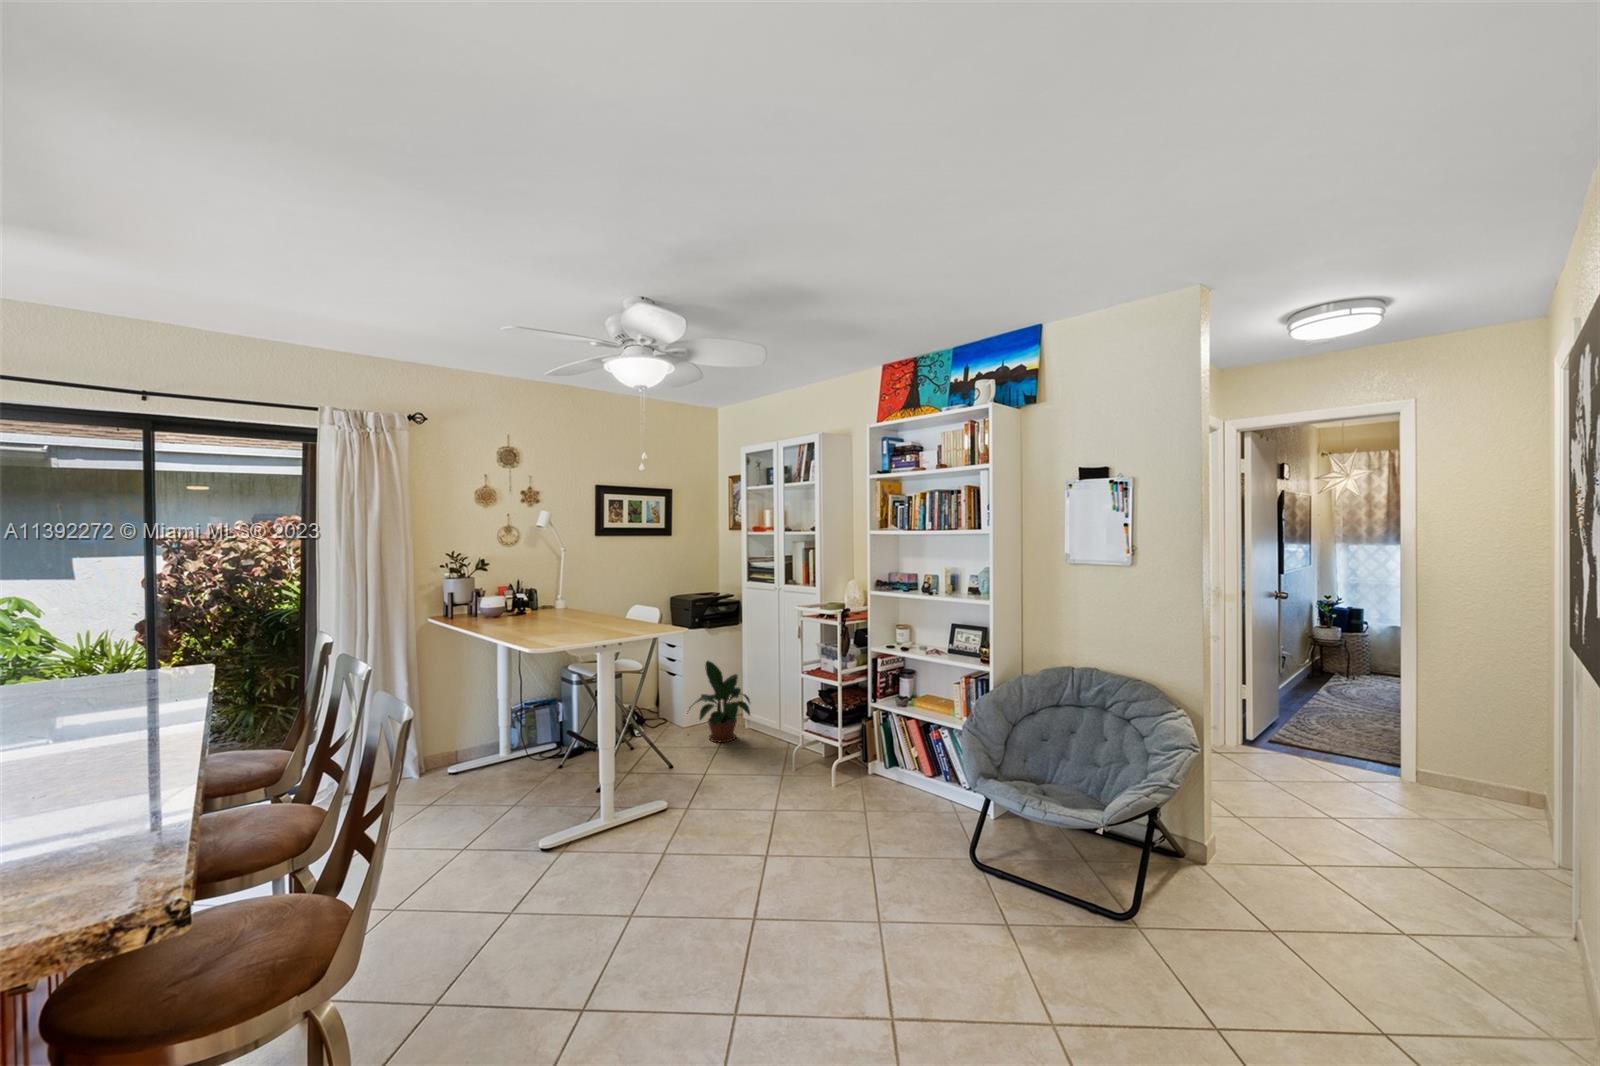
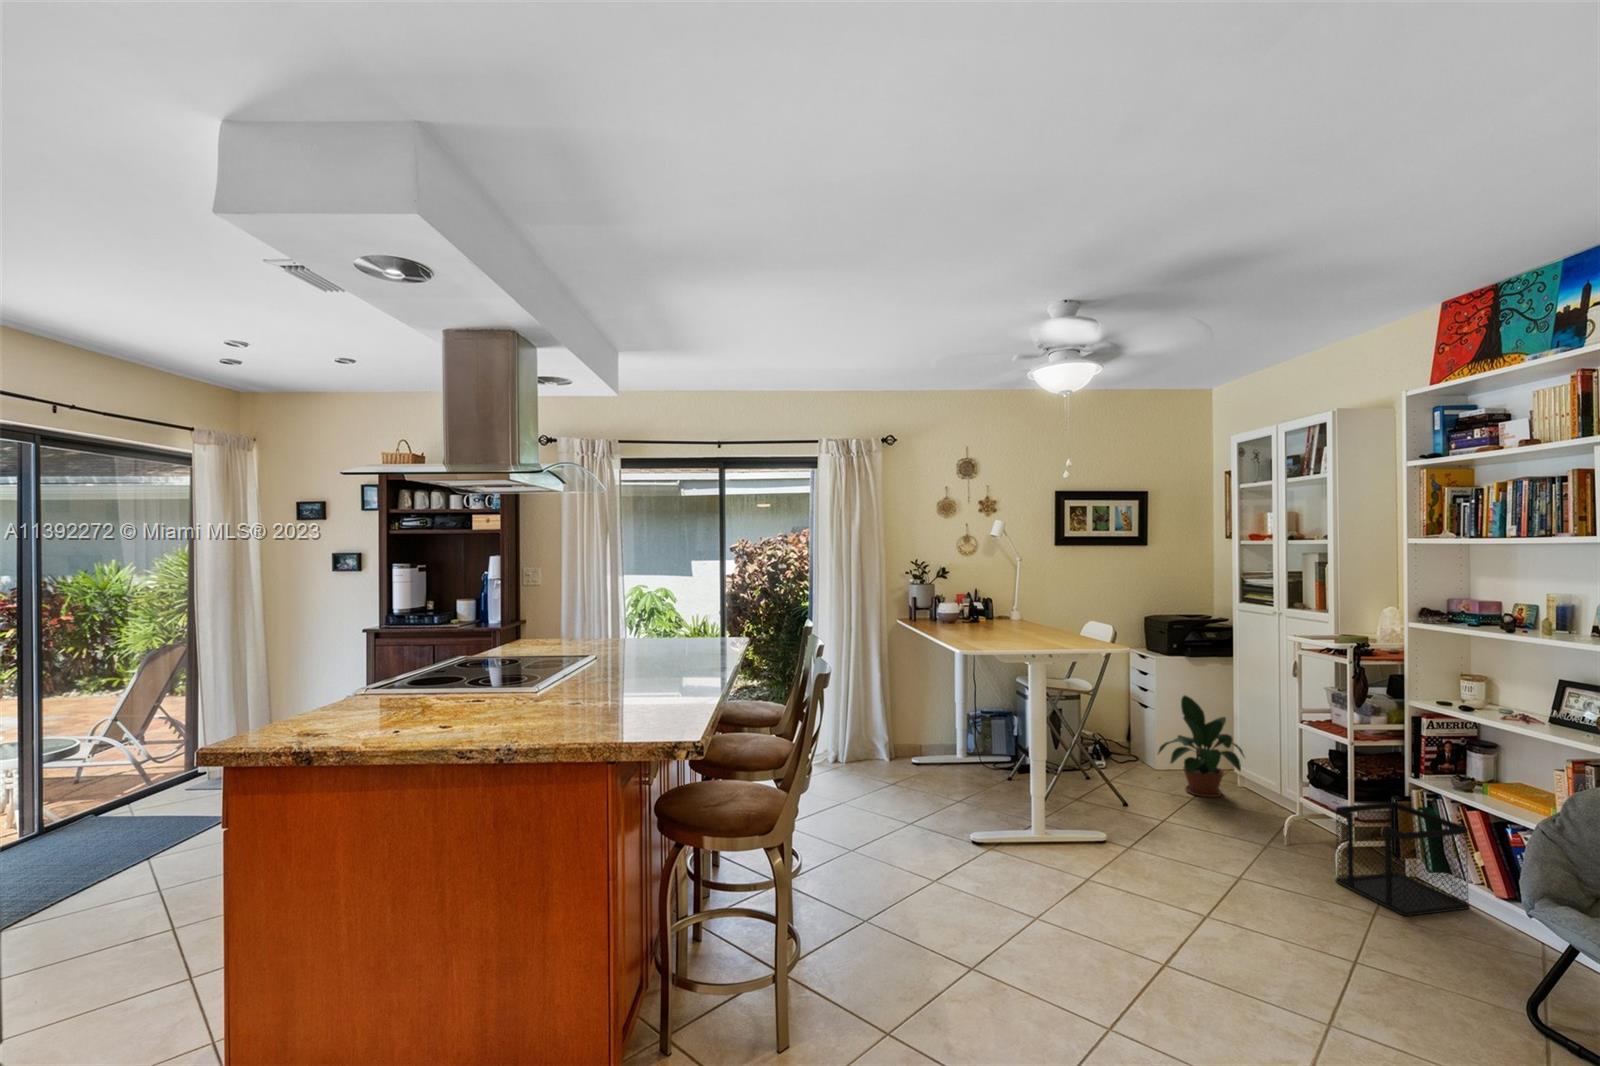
wastebasket: none [833,722,909,806] -> present [1336,802,1470,916]

